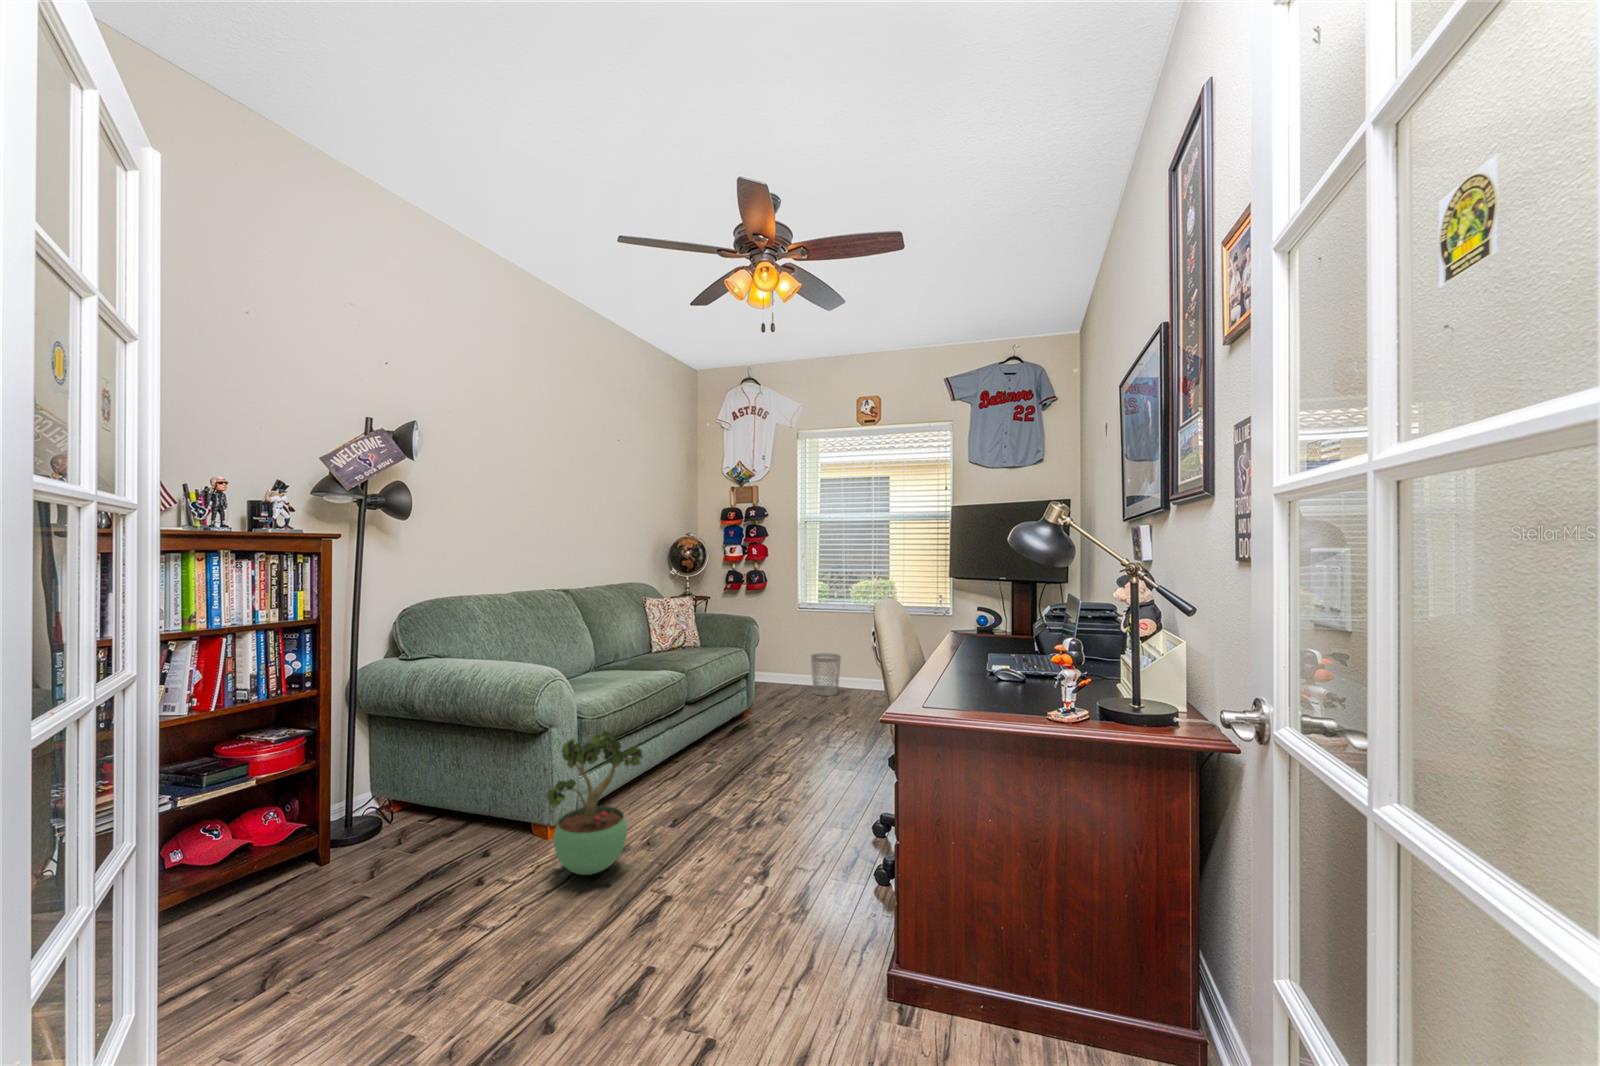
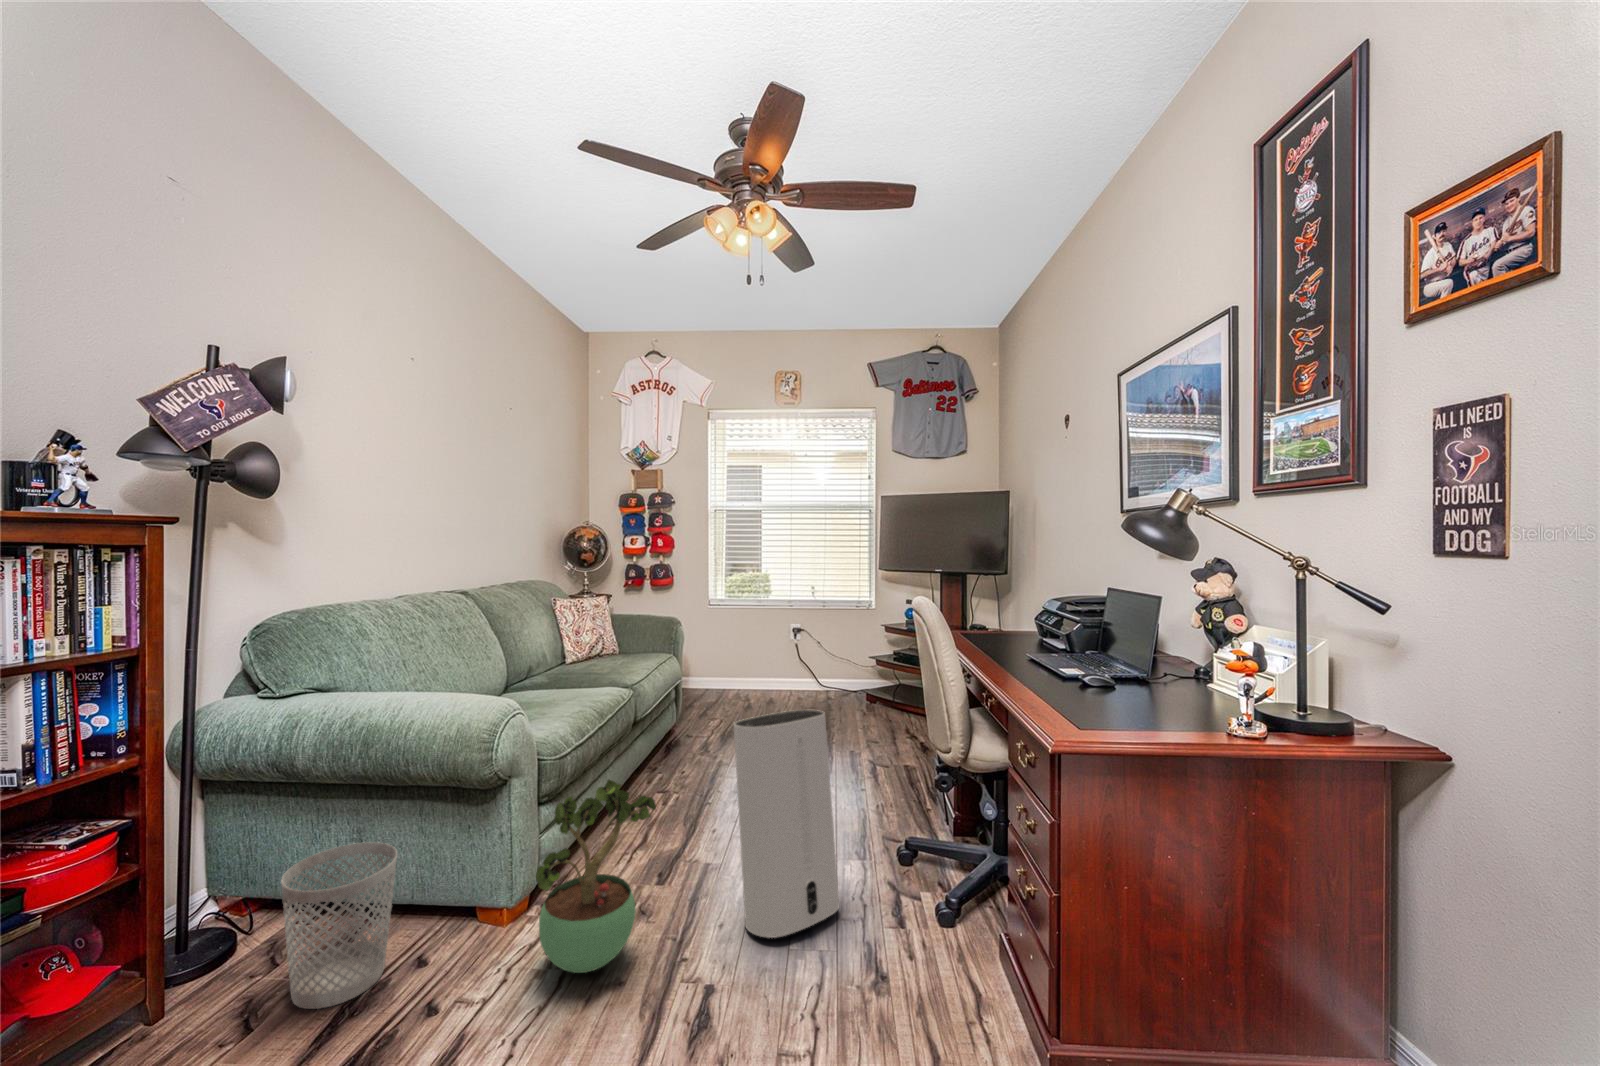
wastebasket: present [811,653,841,696] -> present [281,842,397,1009]
air purifier: none [712,691,800,873] -> present [734,710,839,938]

